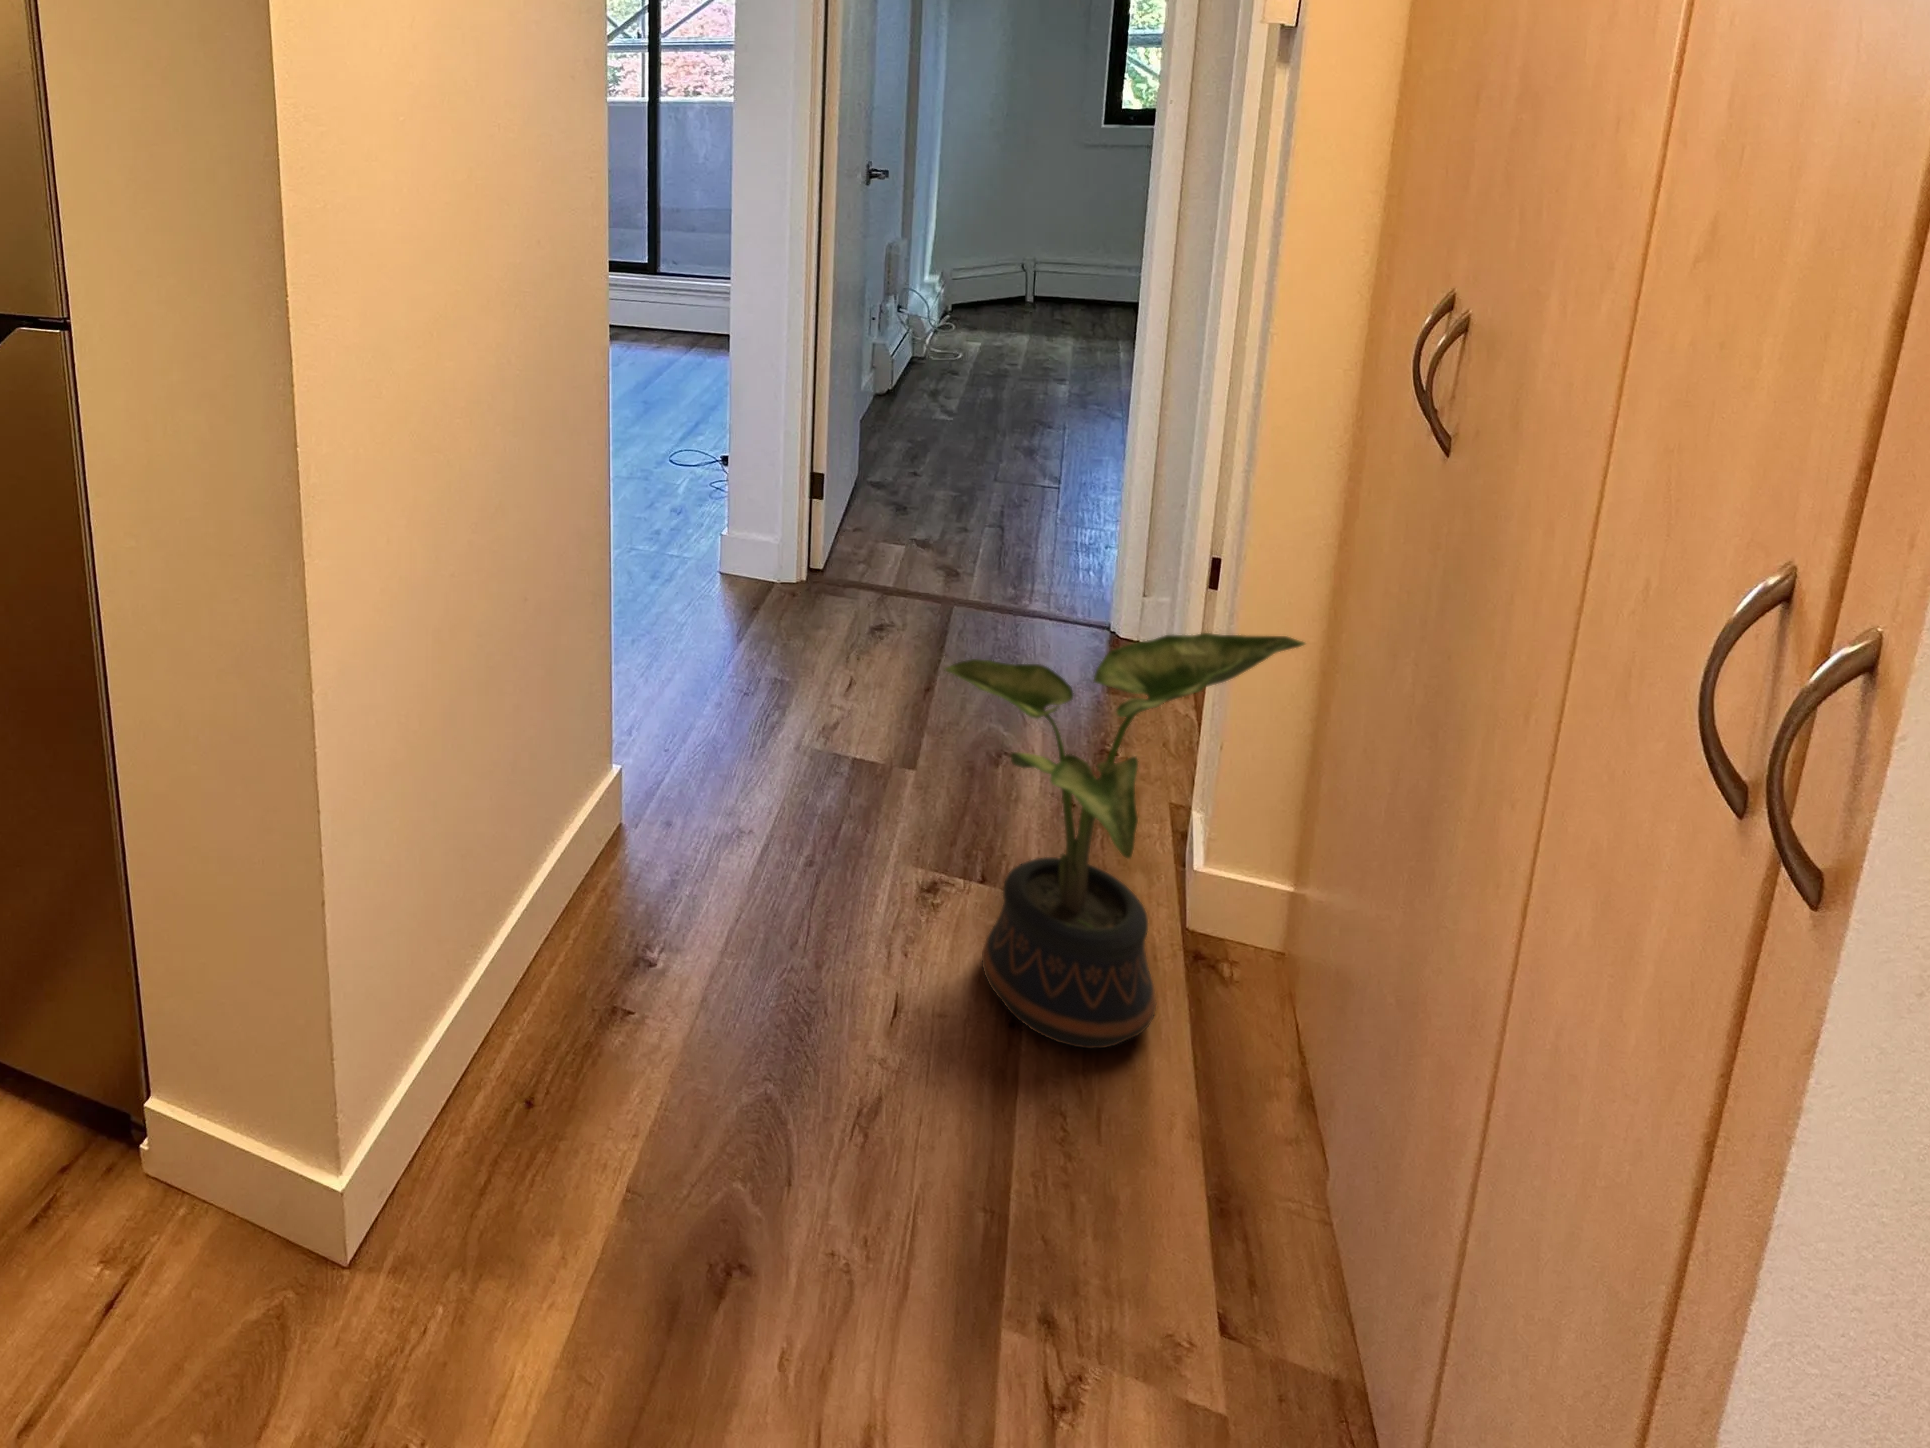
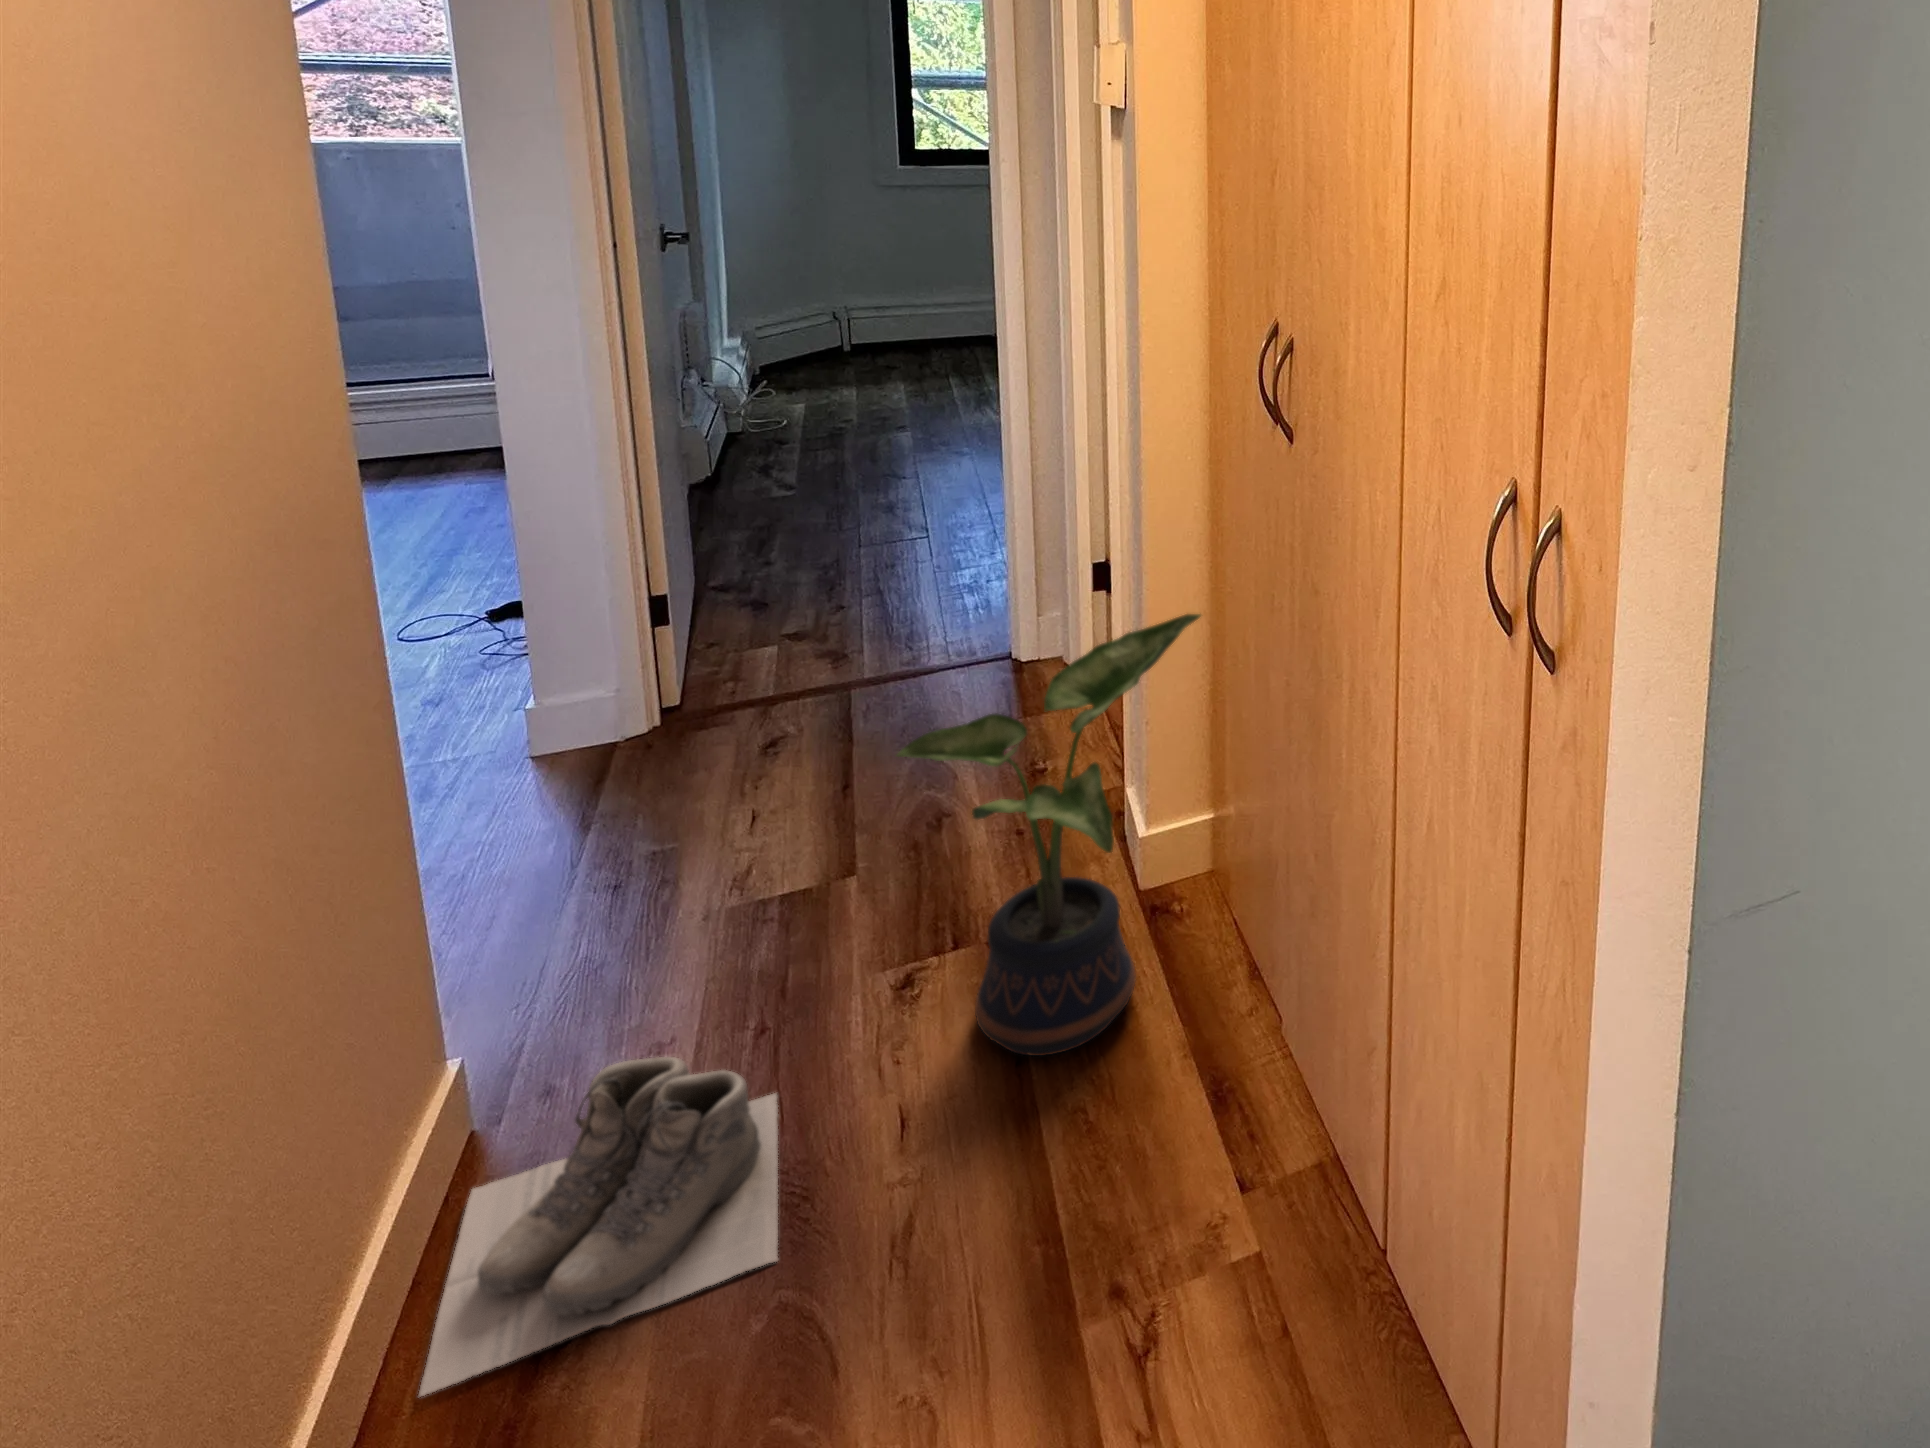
boots: none [544,826,809,1061] -> present [419,1057,778,1396]

